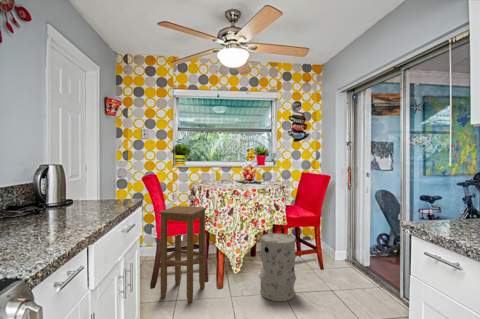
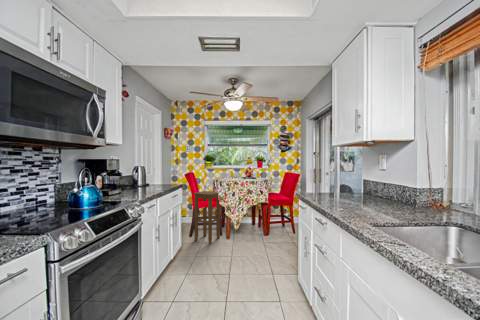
trash can: present [259,233,296,301] -> none [250,208,271,245]

